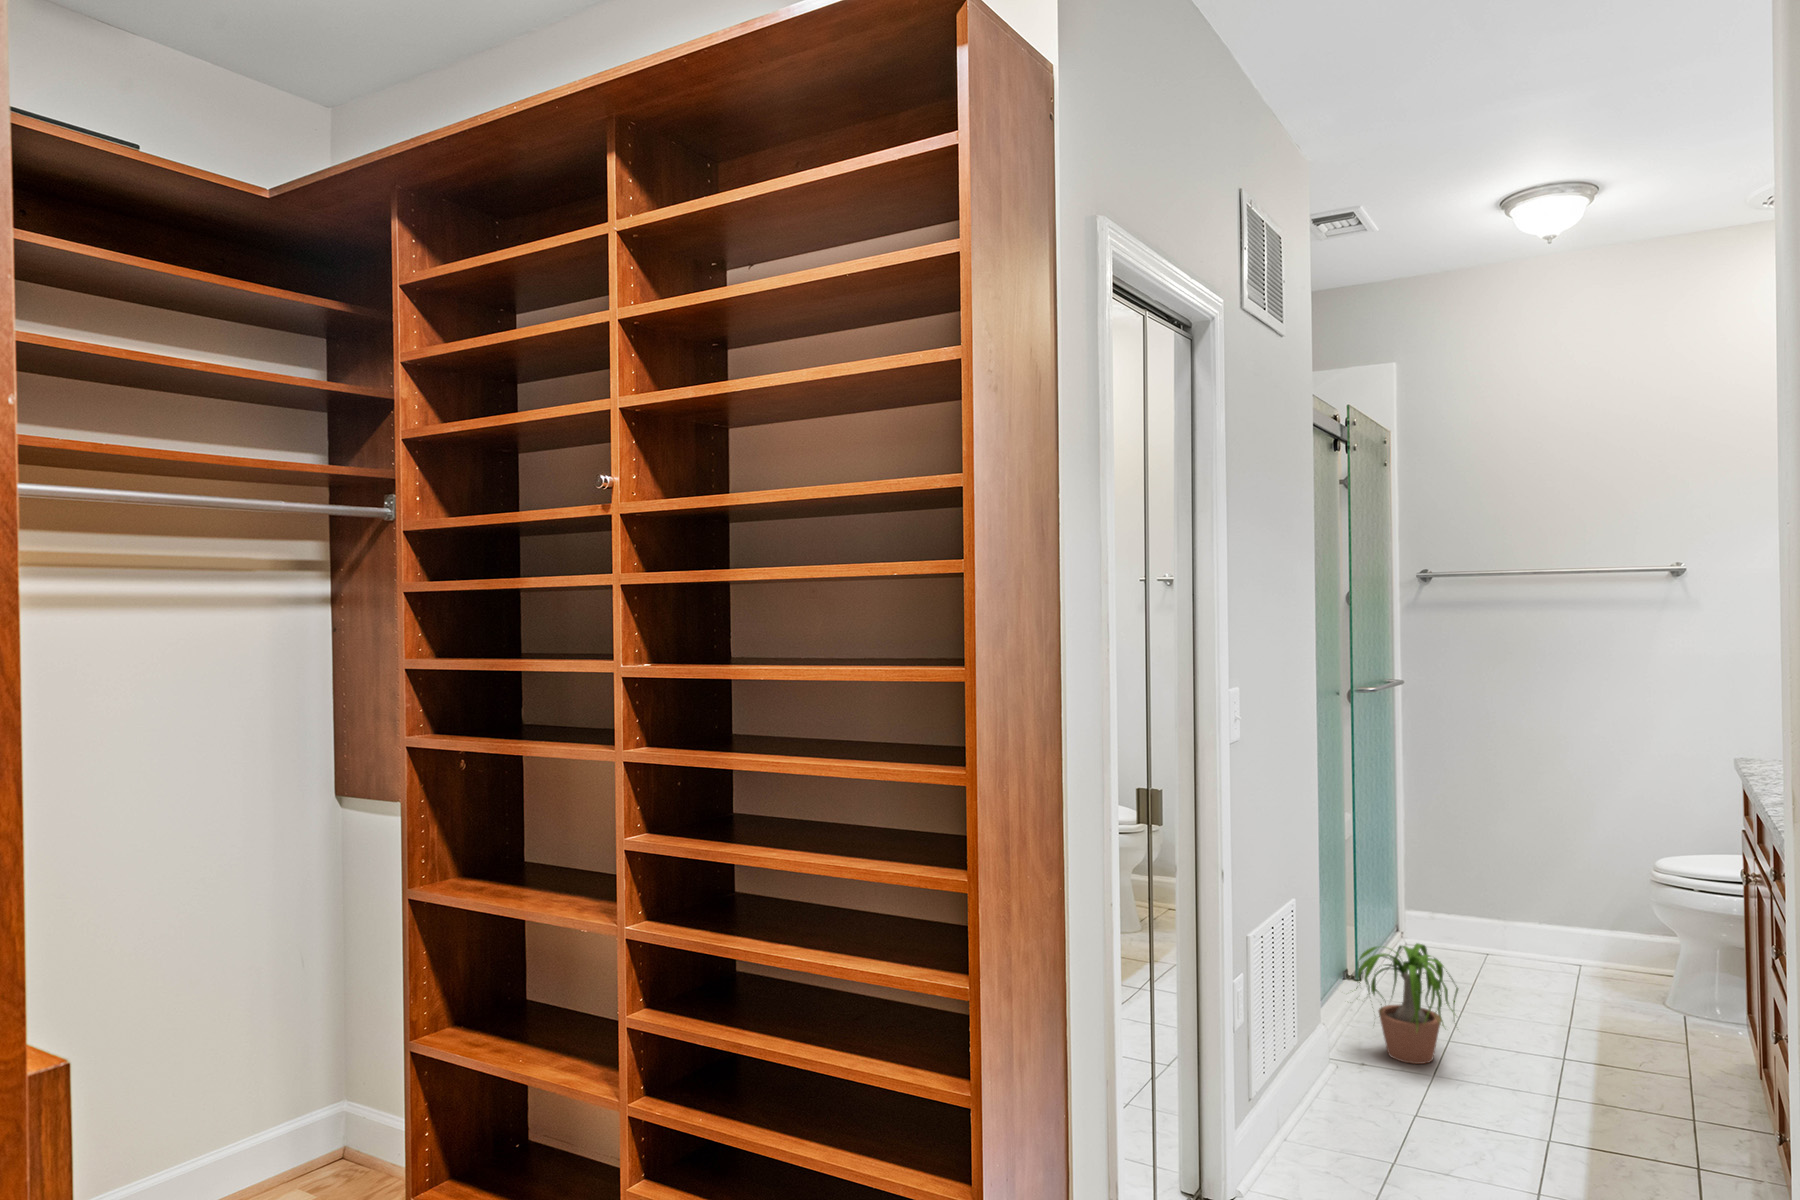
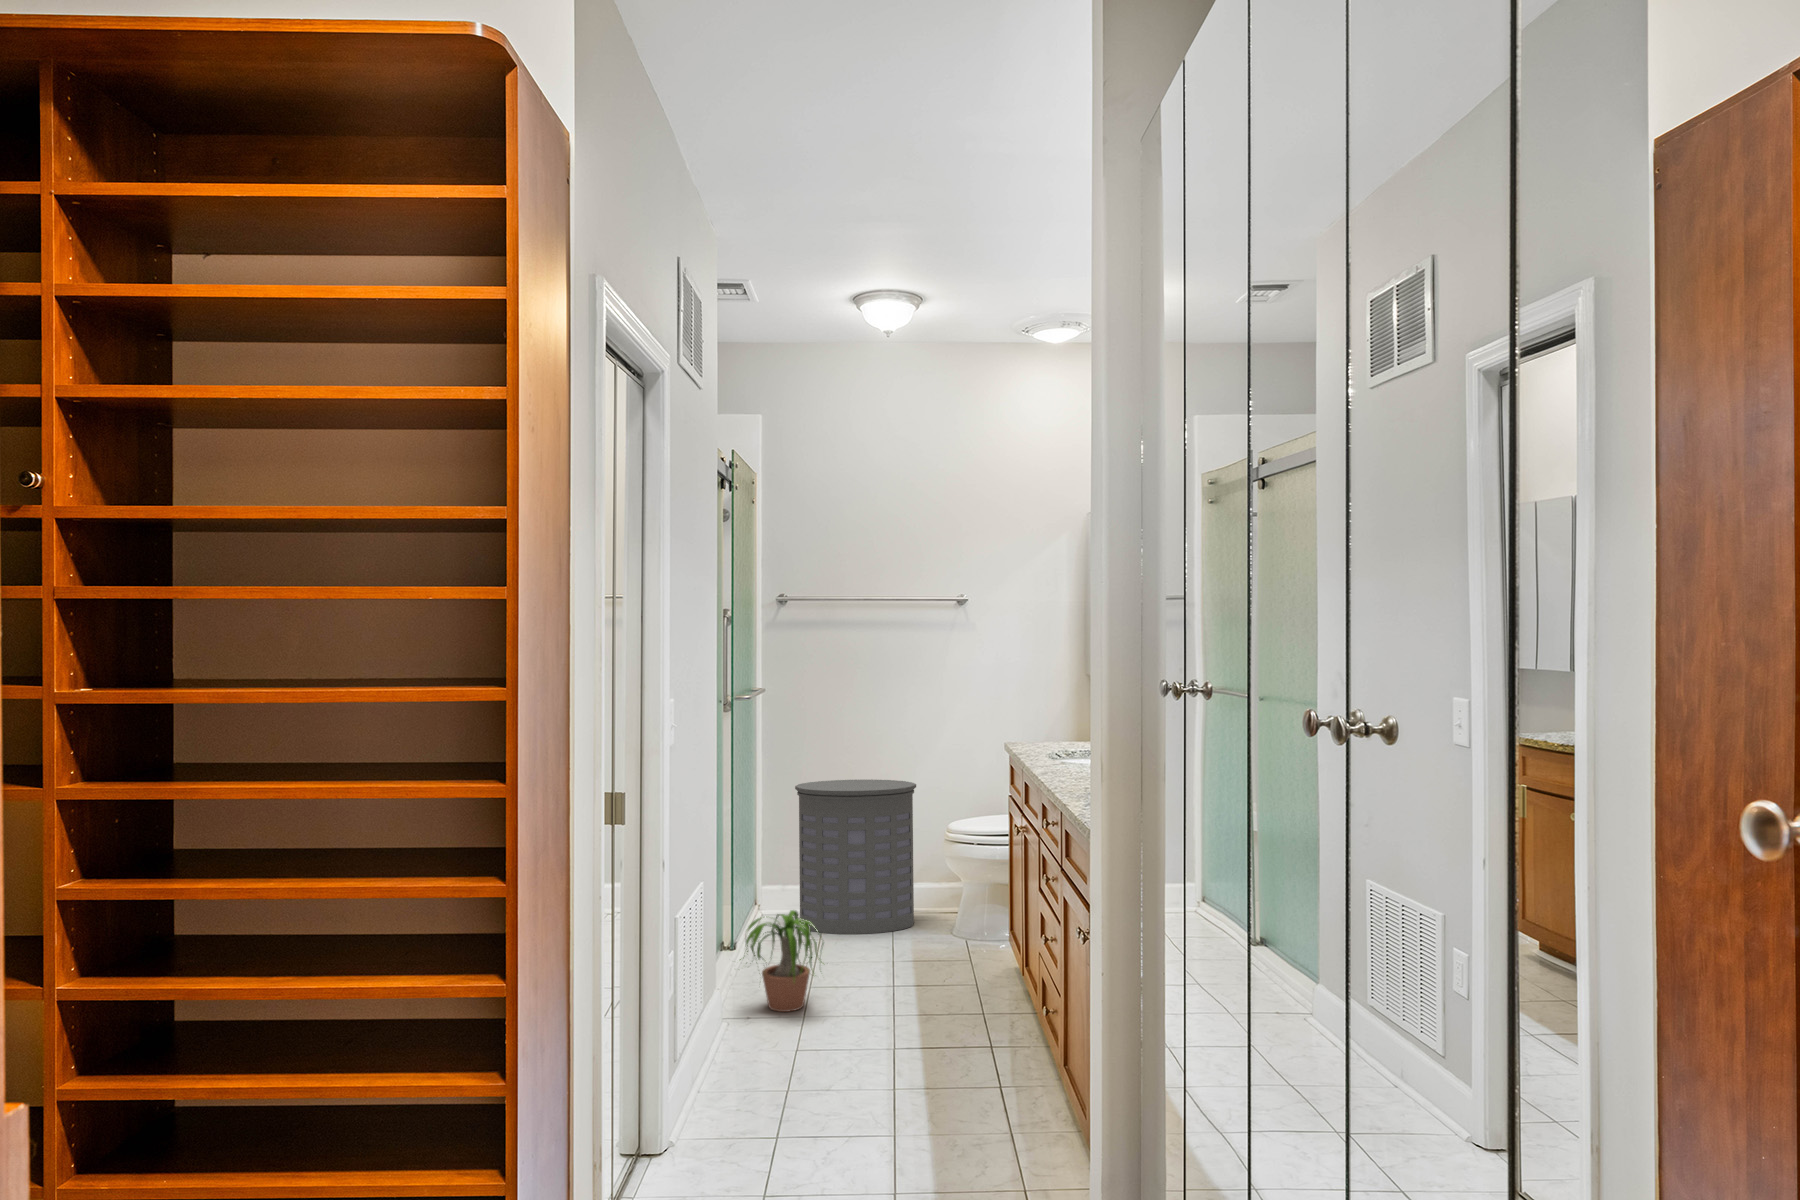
laundry hamper: none [1437,791,1606,986] -> present [795,779,916,934]

